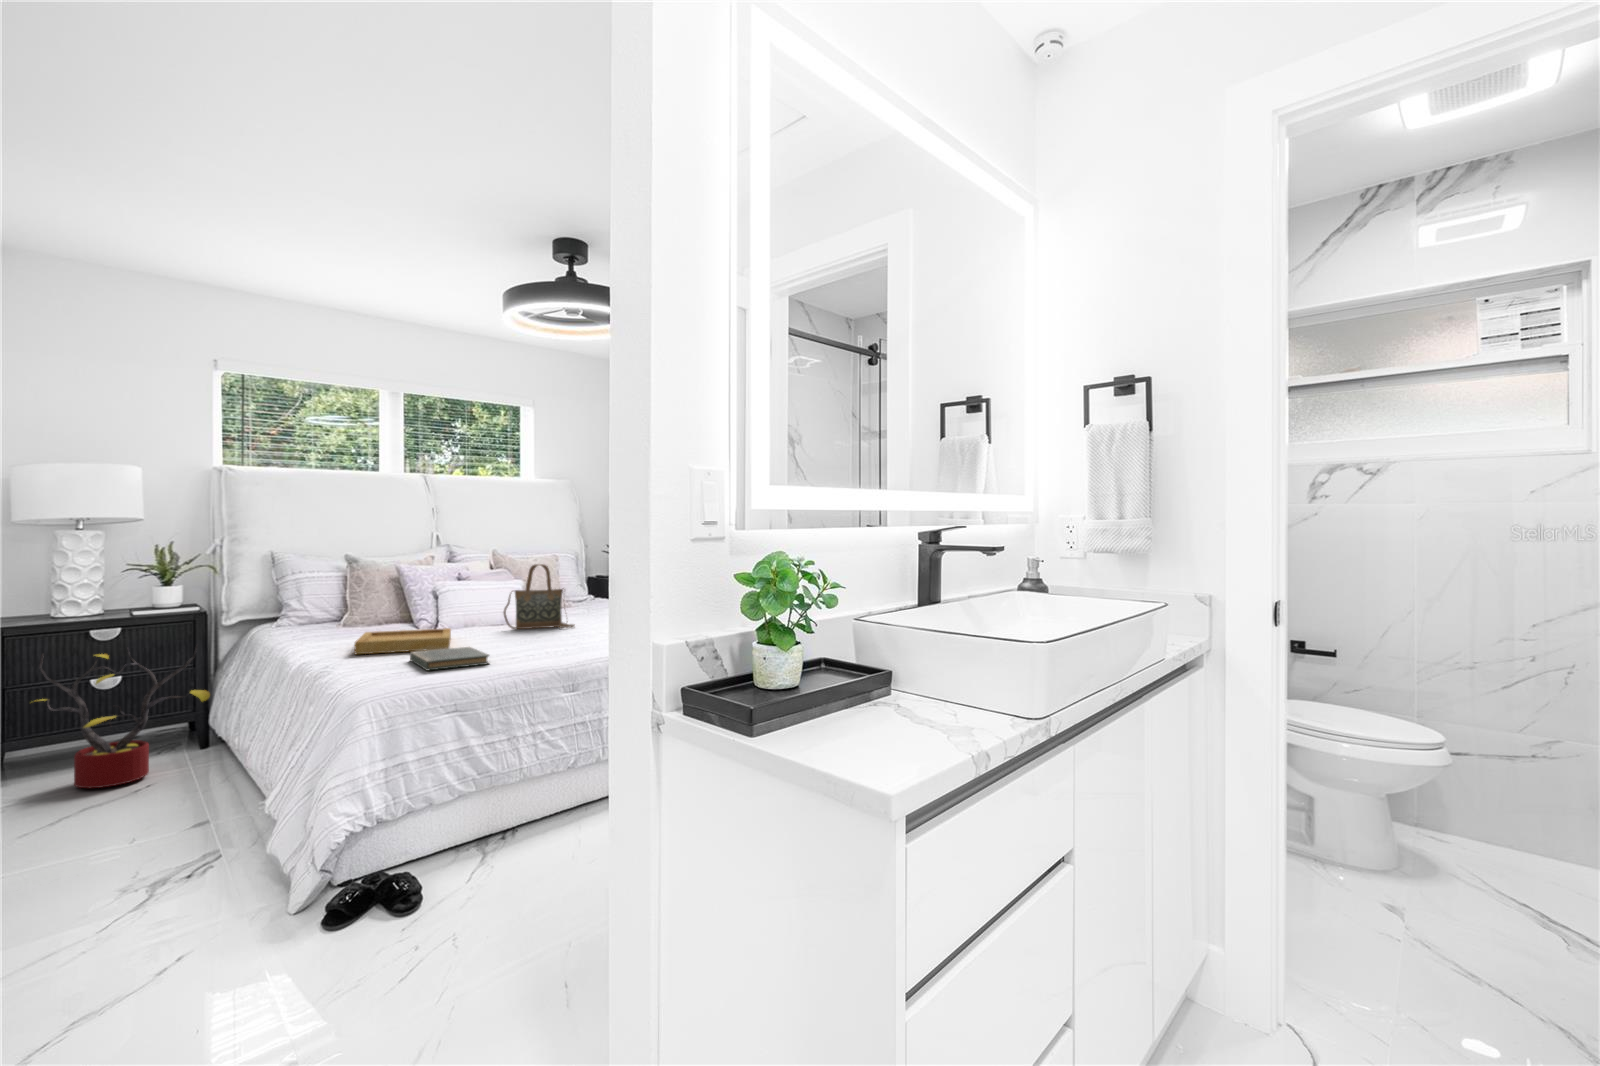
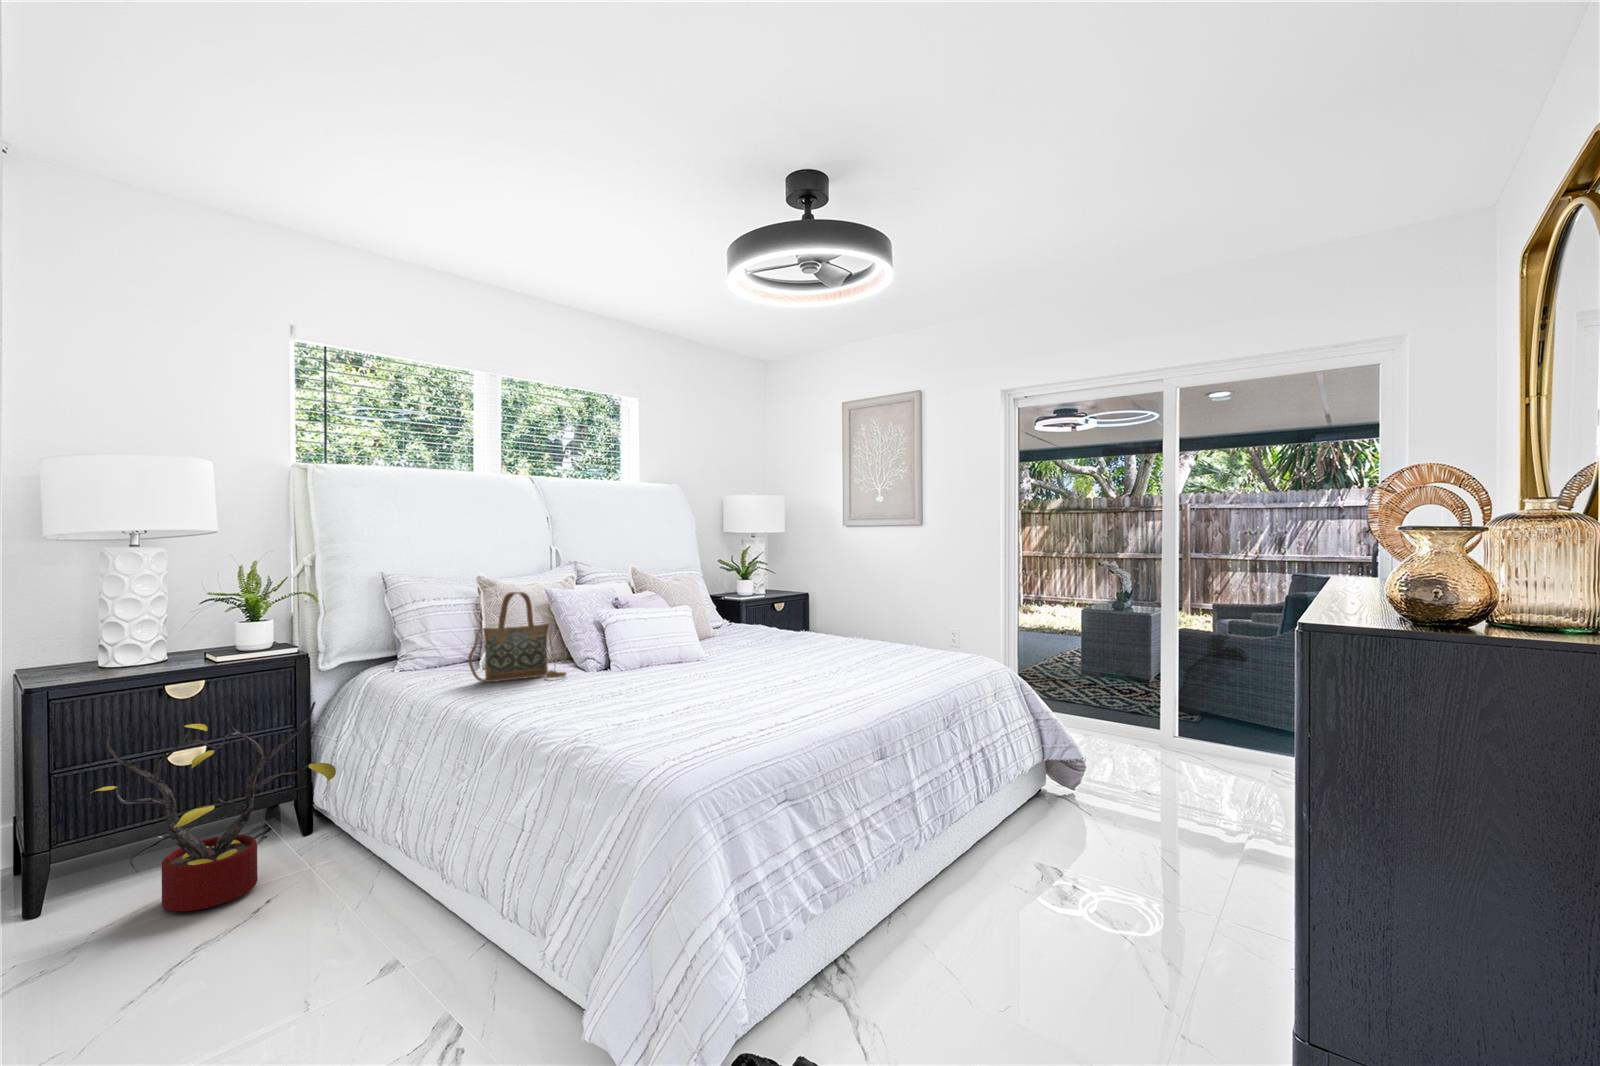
handbag: present [504,564,574,629] -> present [468,592,567,682]
tray: present [355,628,451,654] -> none [557,674,689,723]
book: present [410,647,489,670] -> none [670,708,792,754]

